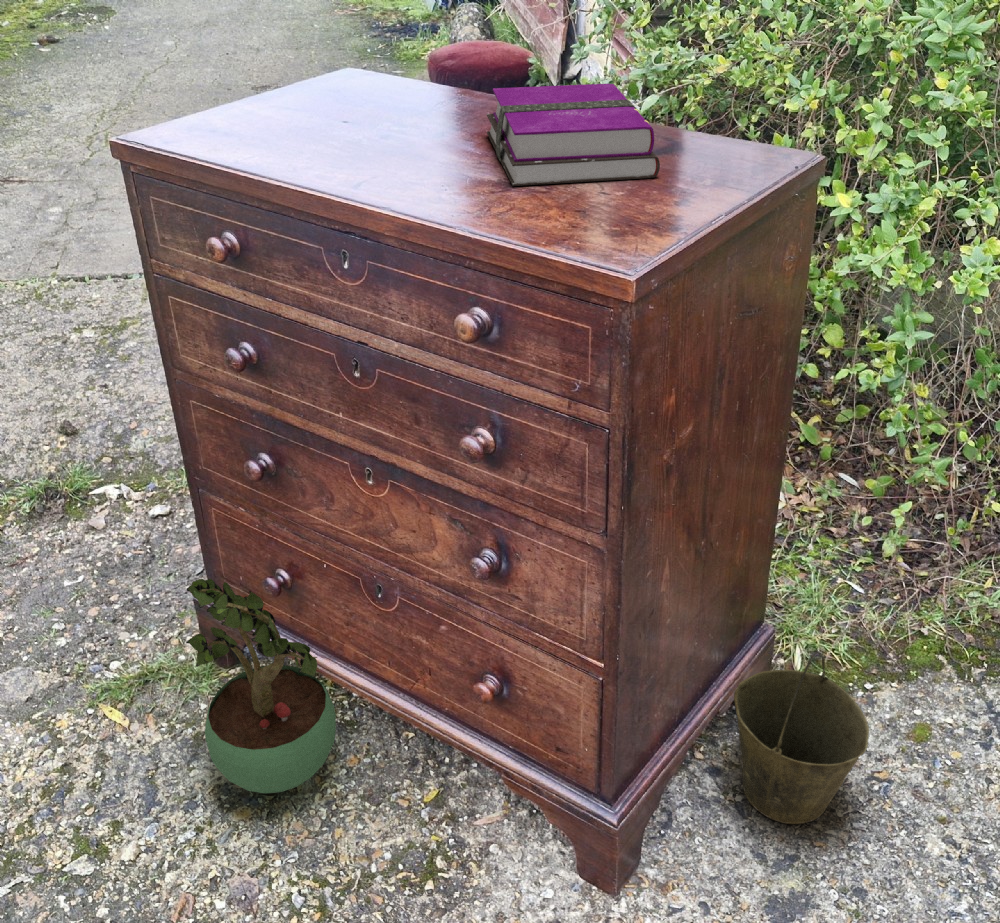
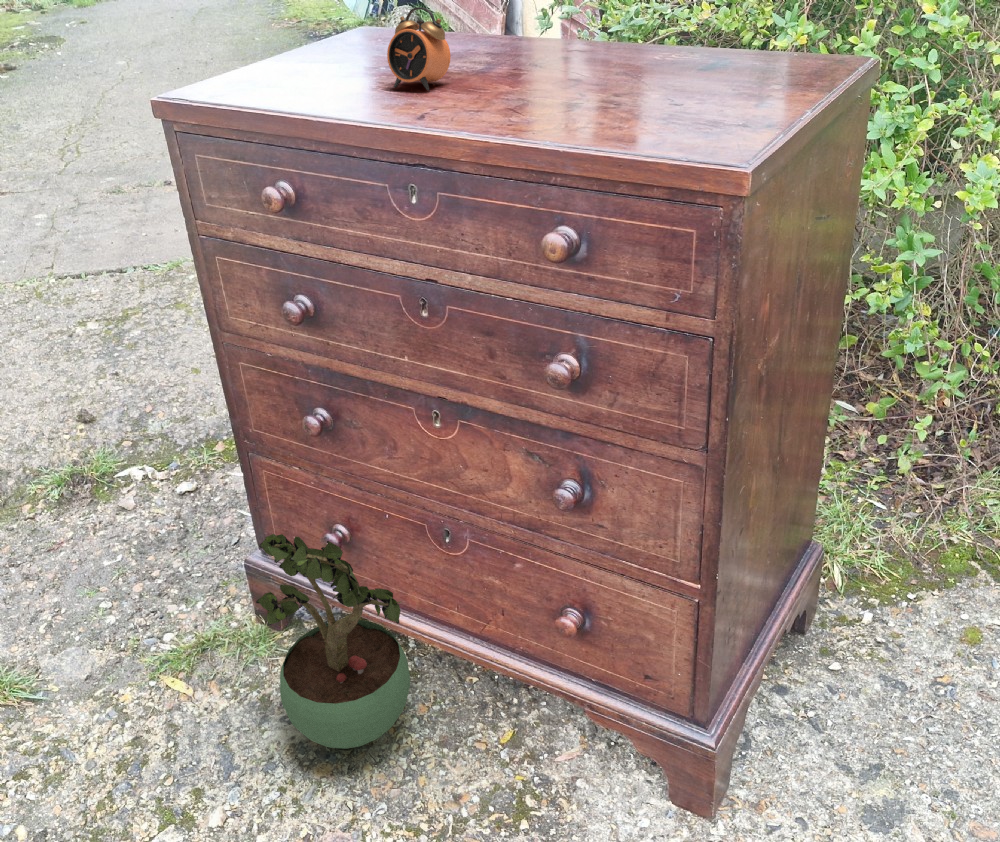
alarm clock: none [335,67,399,151] -> present [387,7,451,91]
hardback book: present [487,84,660,186] -> none [535,15,724,109]
bucket: present [734,651,869,824] -> none [801,560,940,733]

